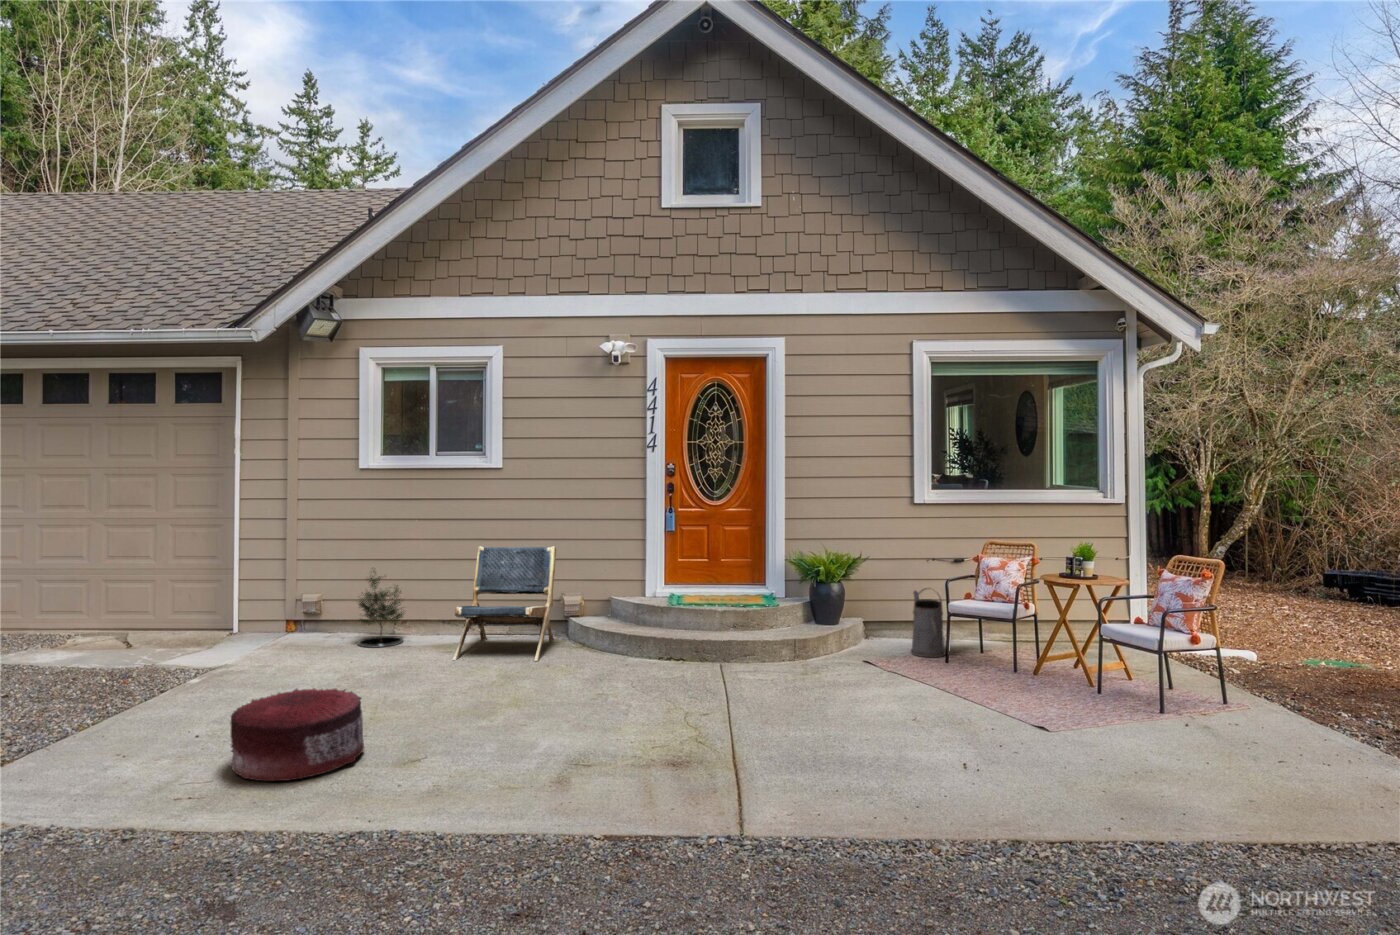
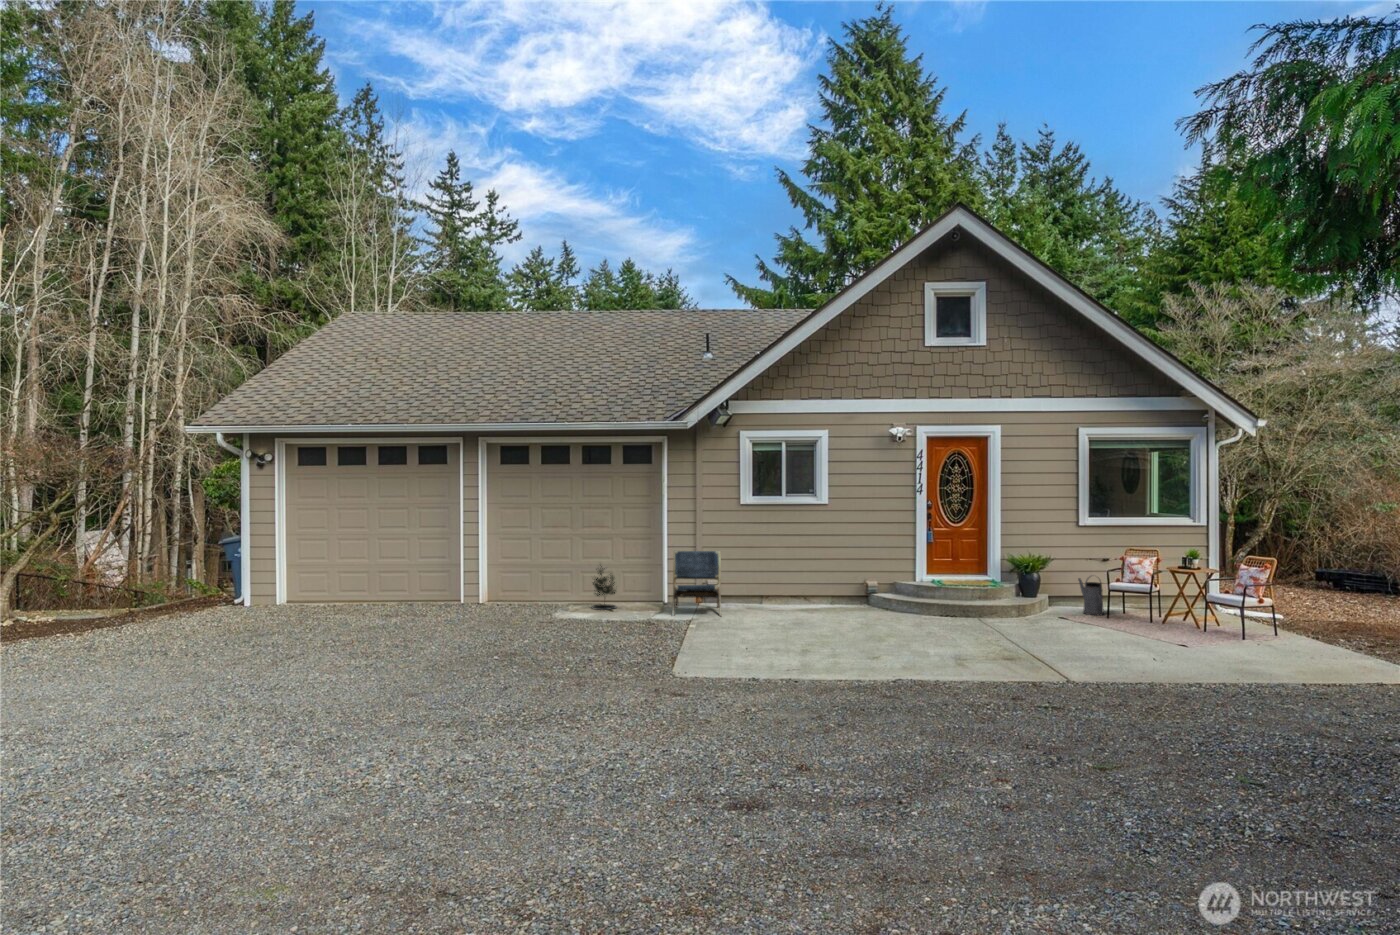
lounge chair: present [452,546,556,661] -> present [672,551,722,616]
potted tree: present [358,570,404,648] -> present [592,565,616,610]
pouf: present [230,688,364,781] -> none [814,618,873,657]

